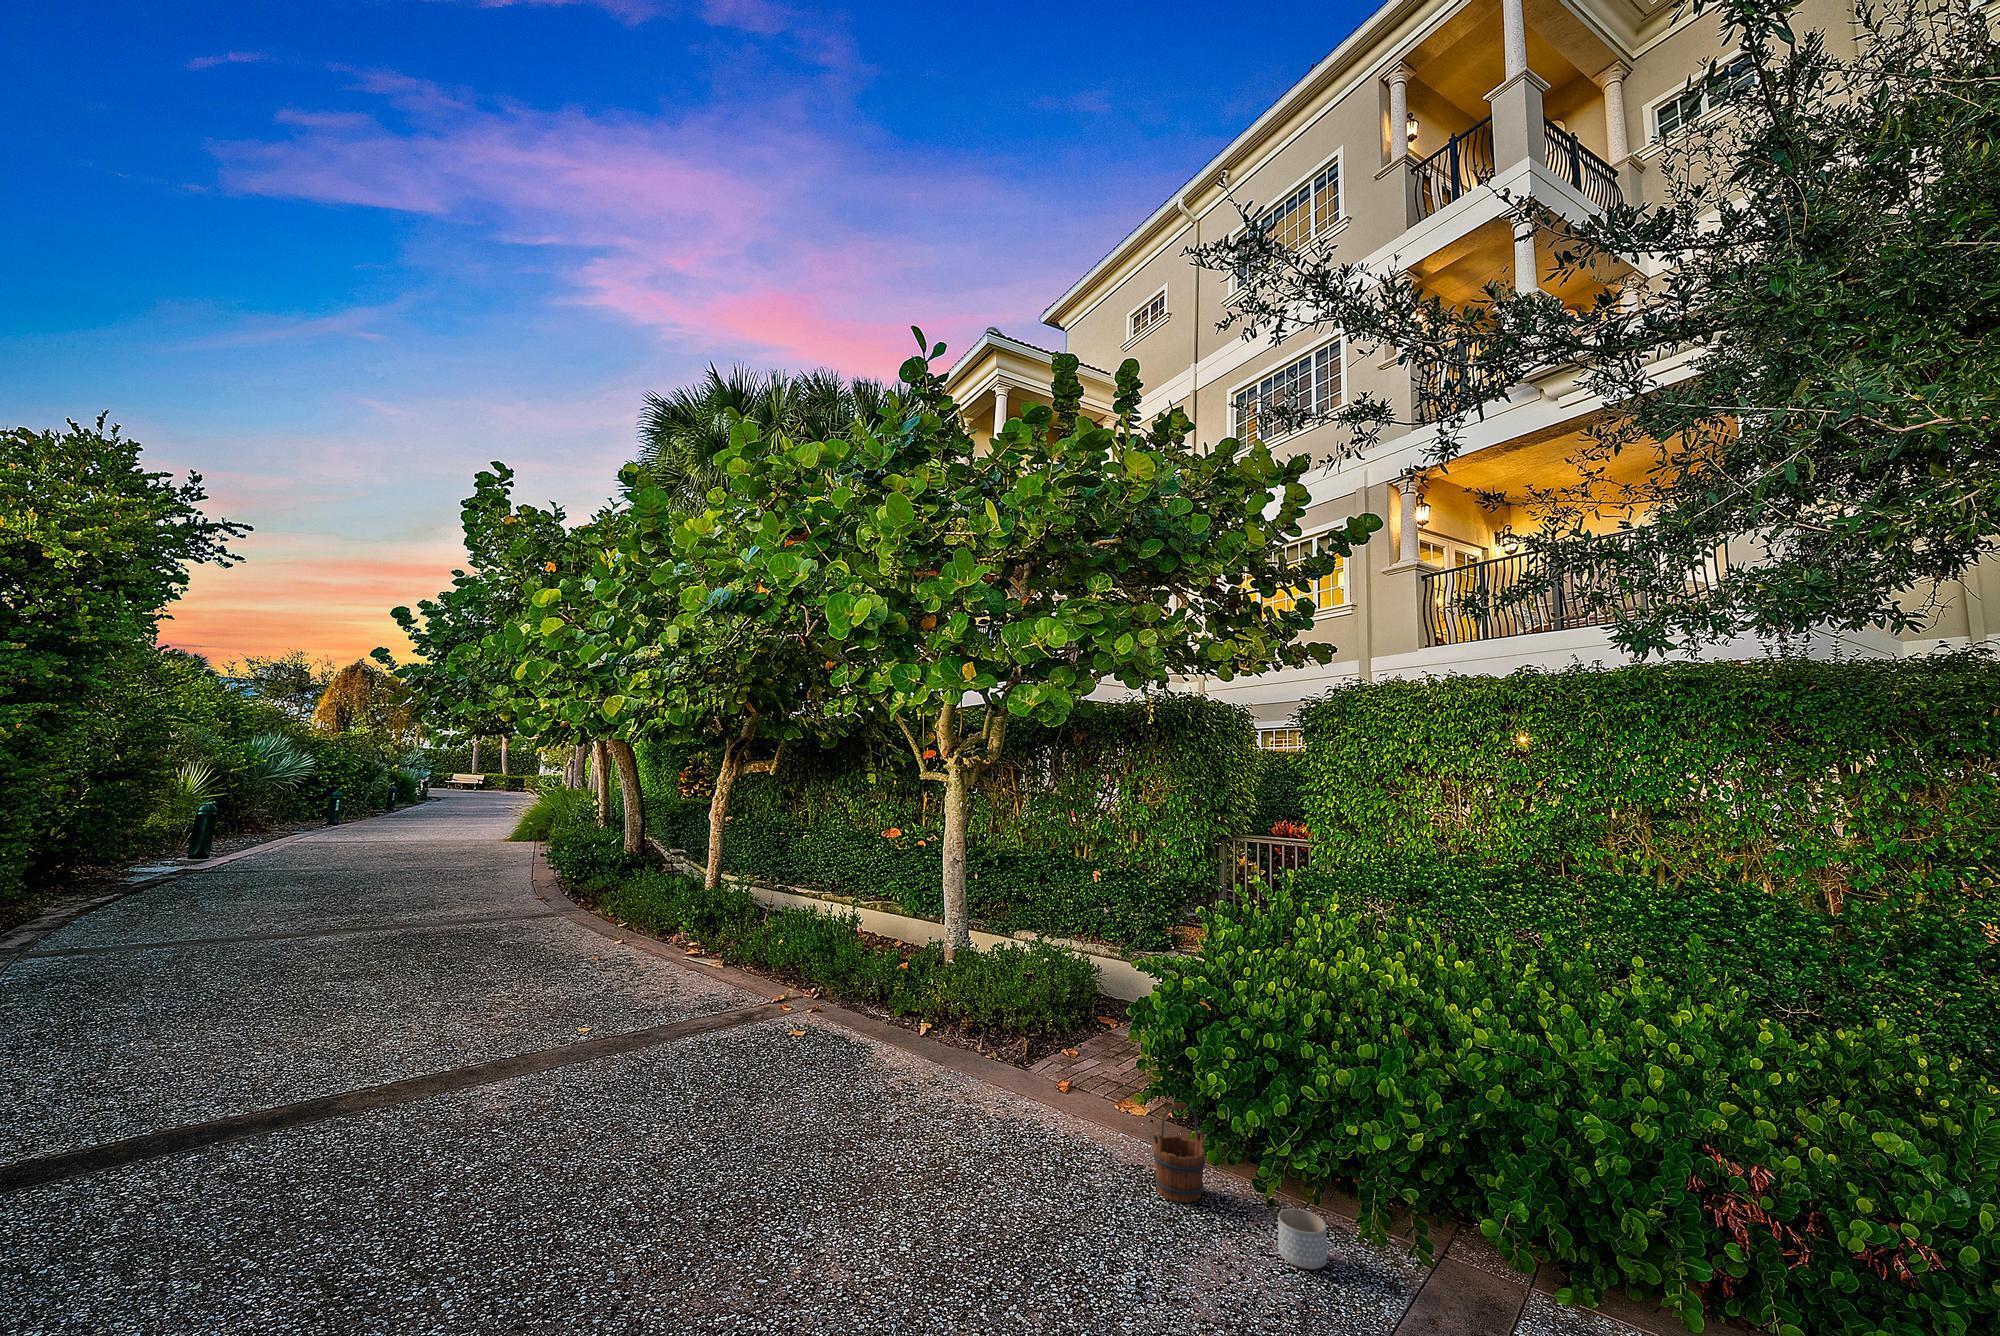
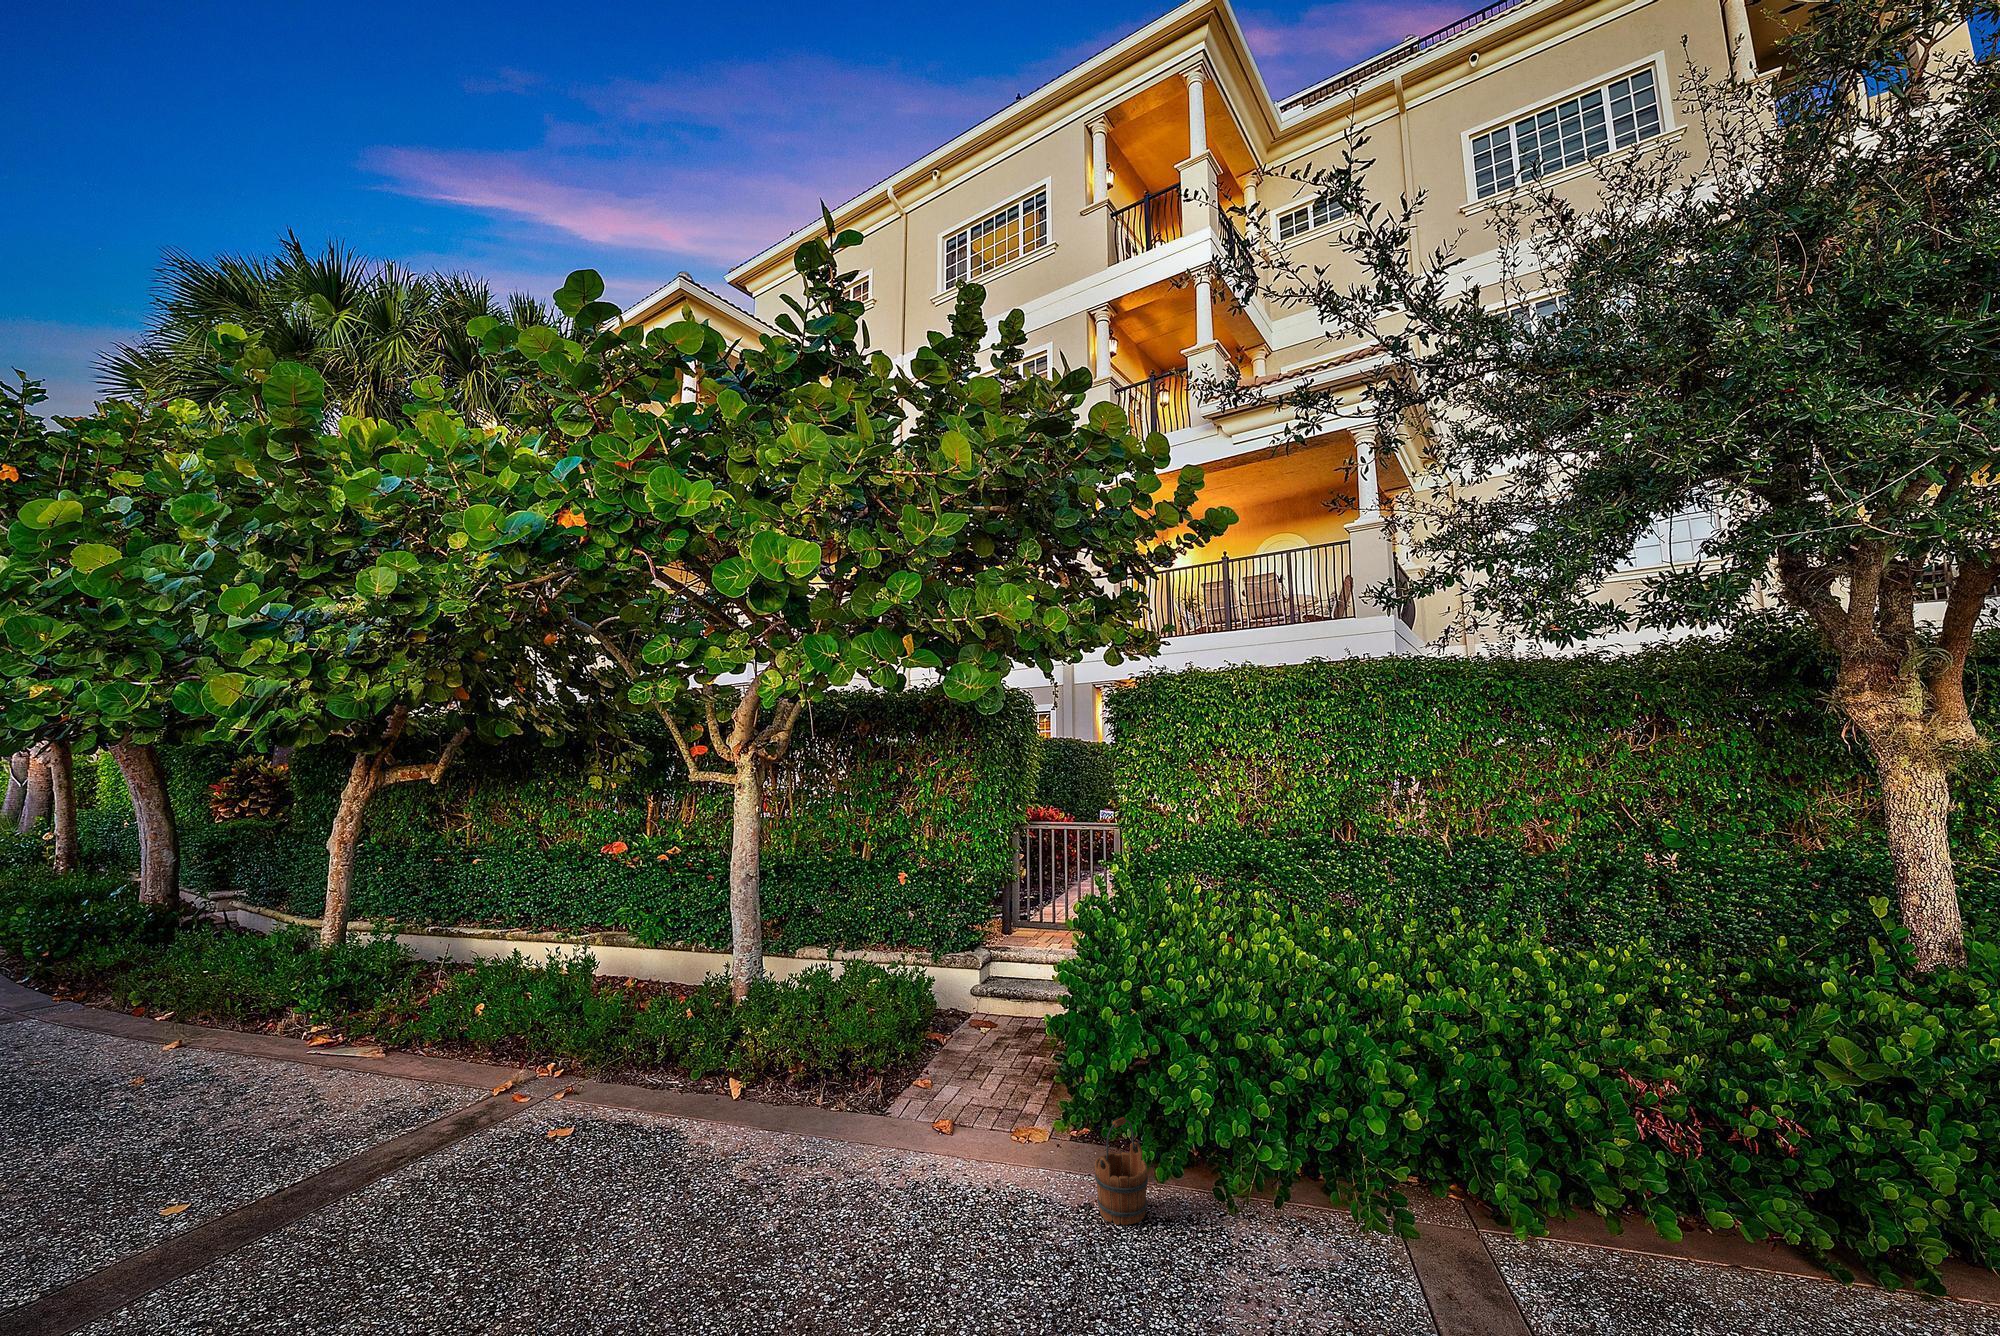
planter: present [1278,1209,1327,1270] -> none [1246,1199,1294,1260]

